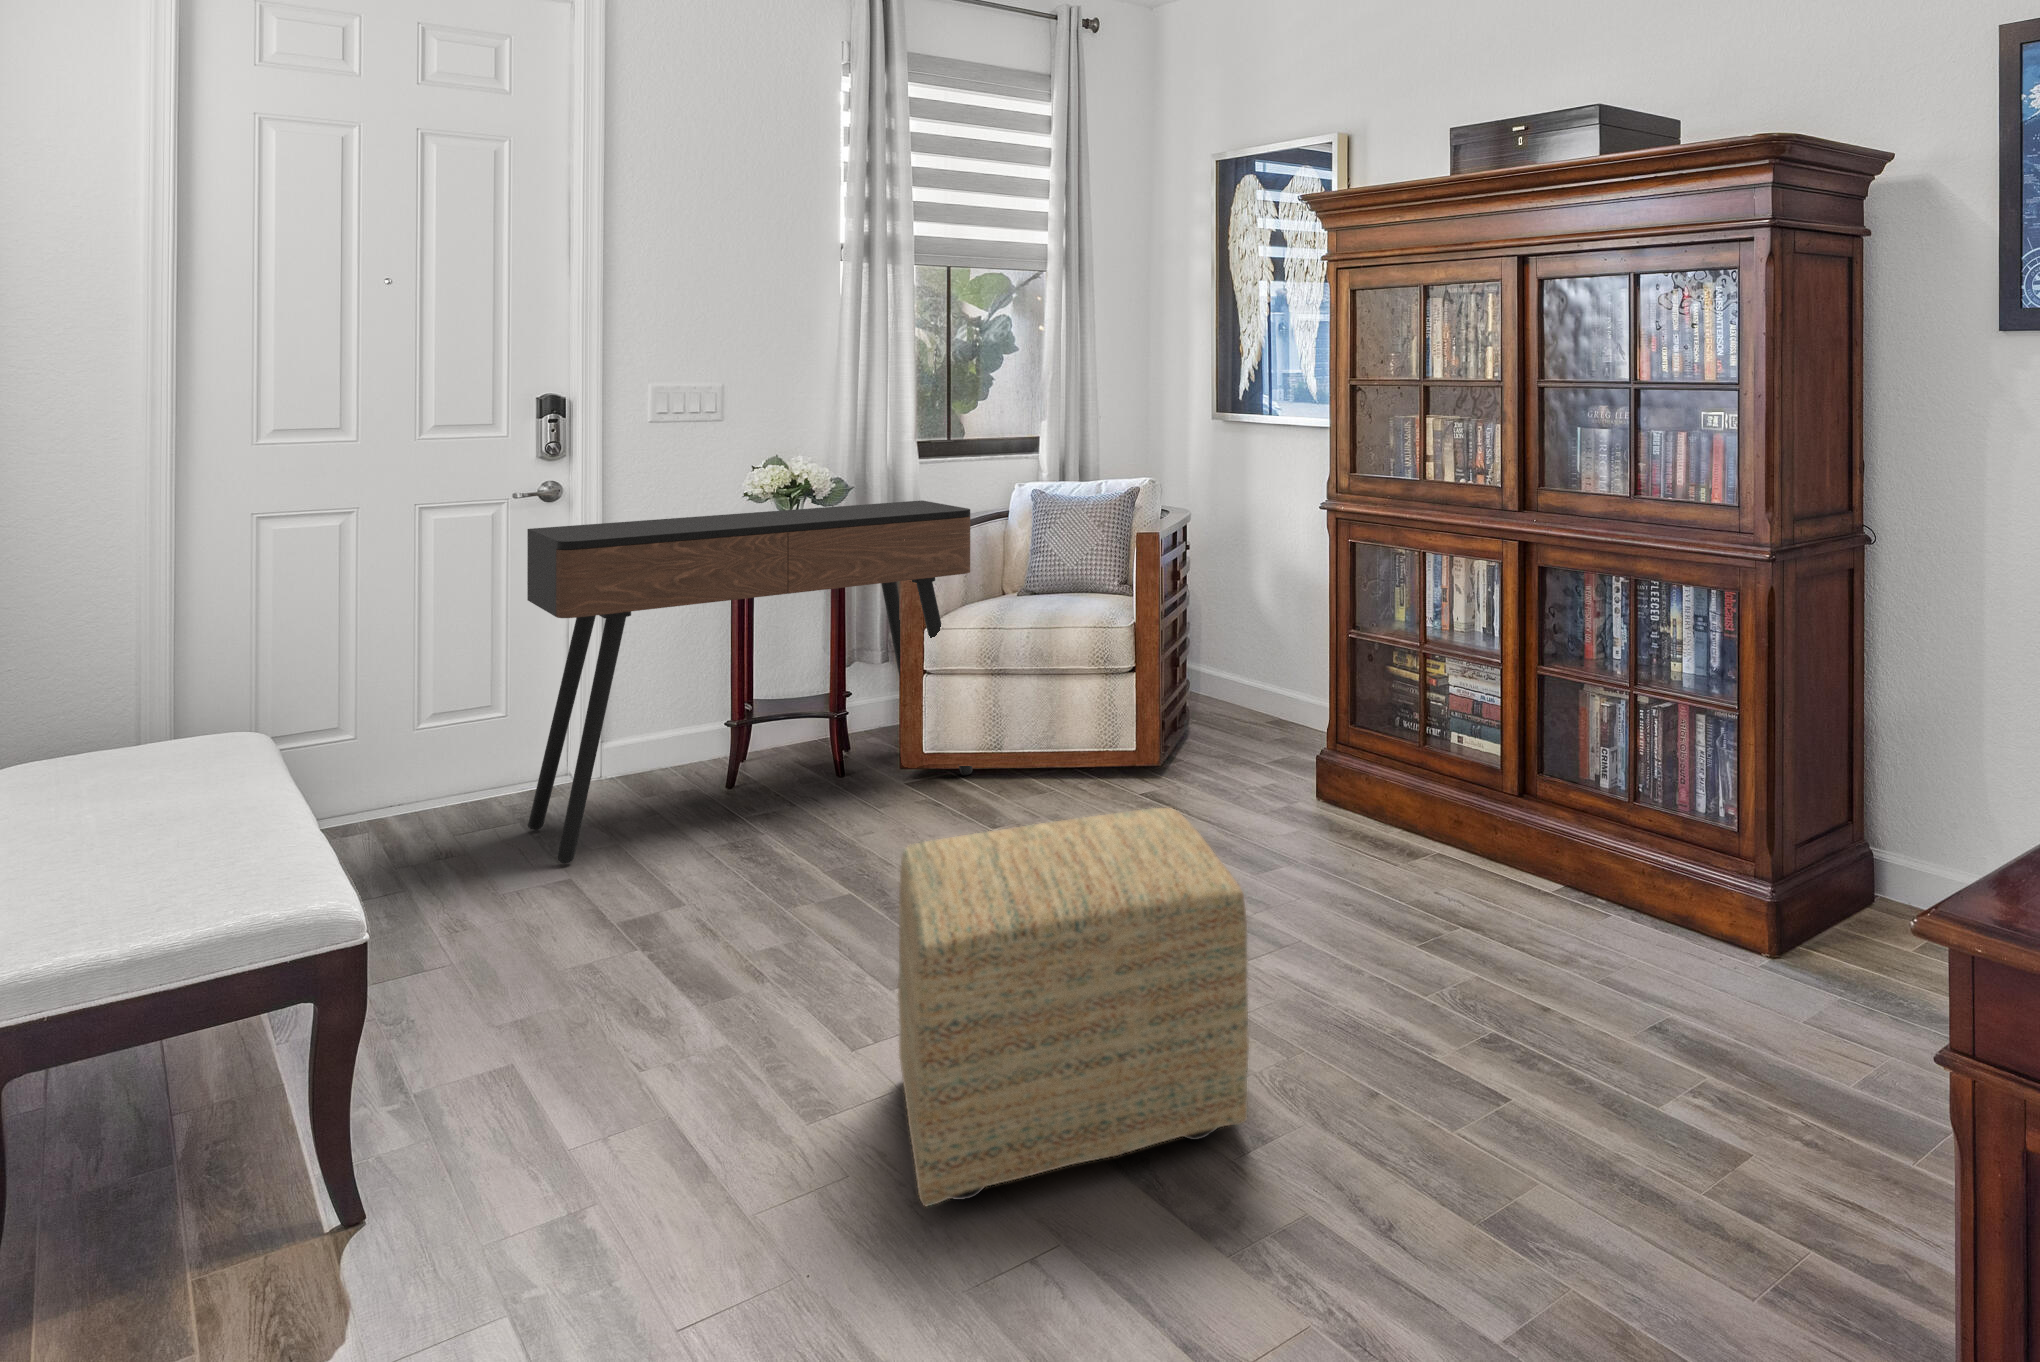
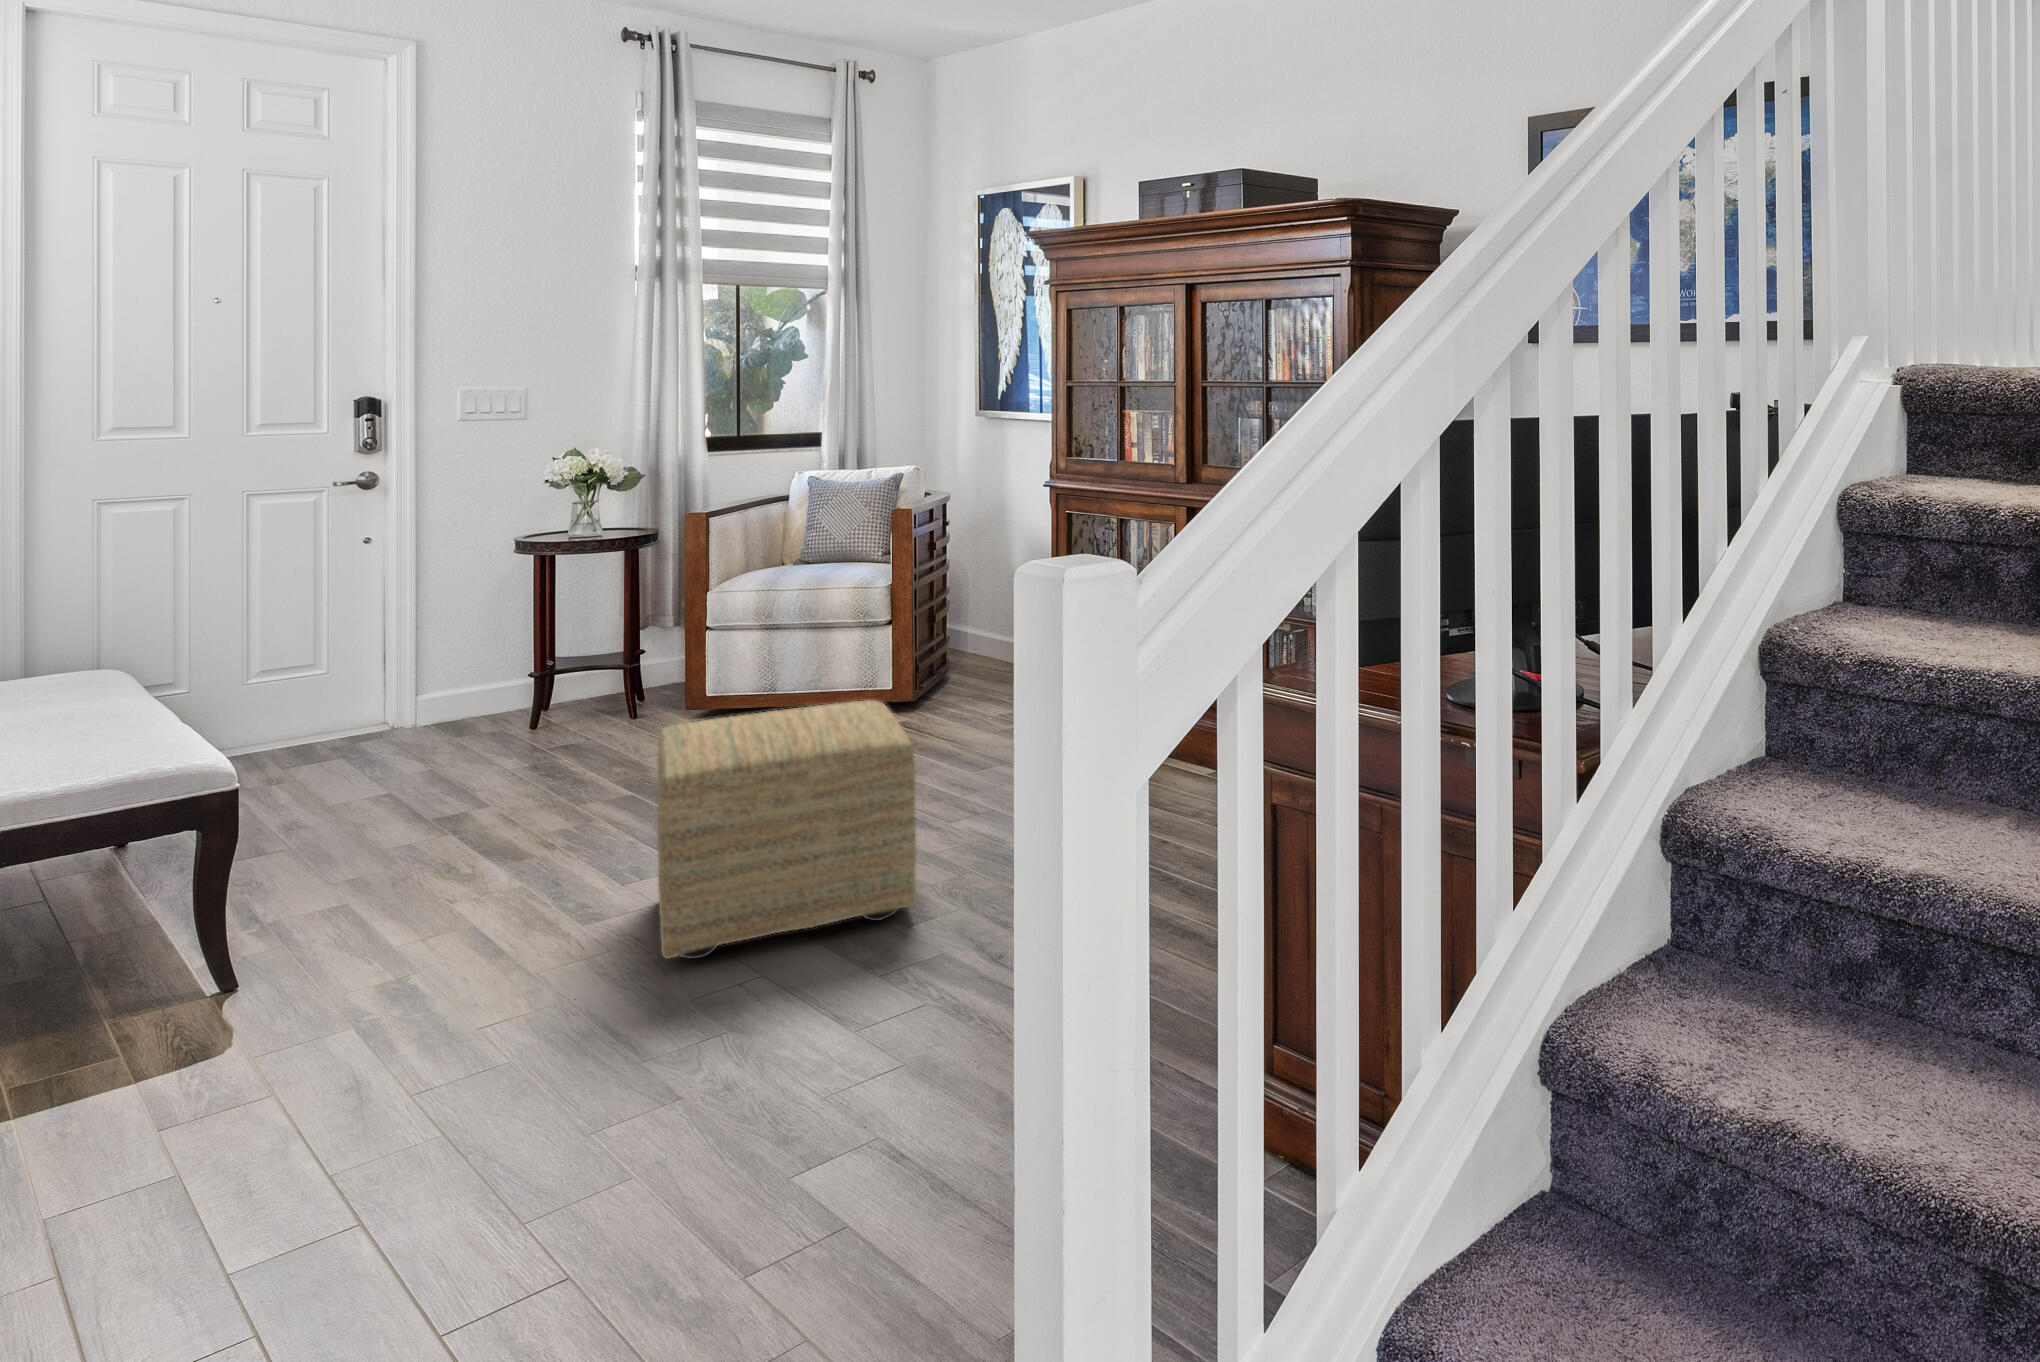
console table: present [527,500,973,863] -> none [349,486,751,784]

